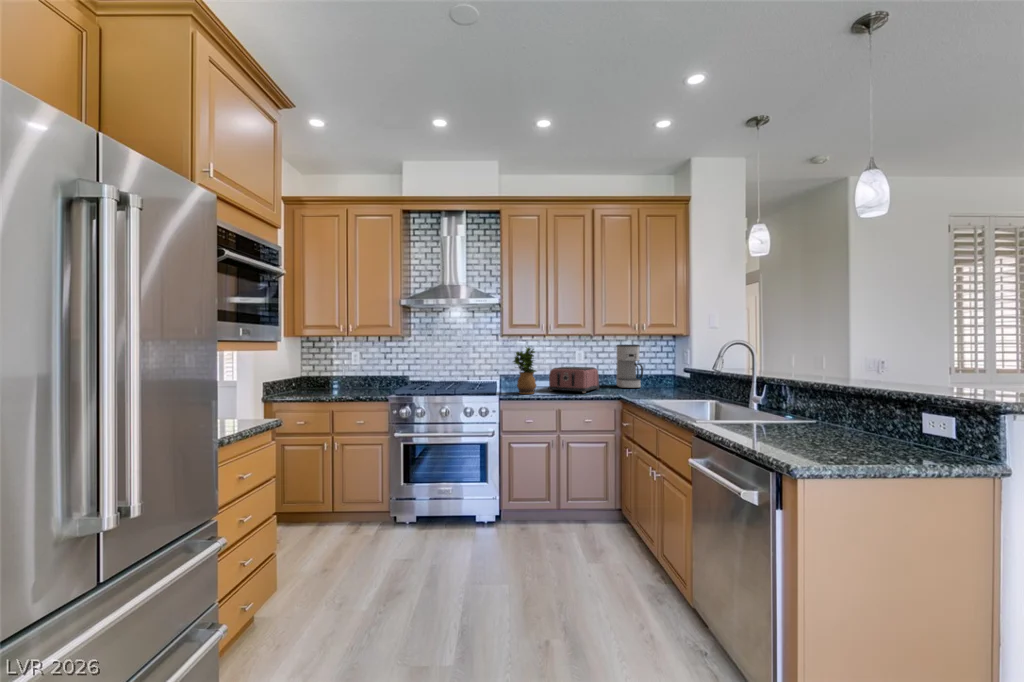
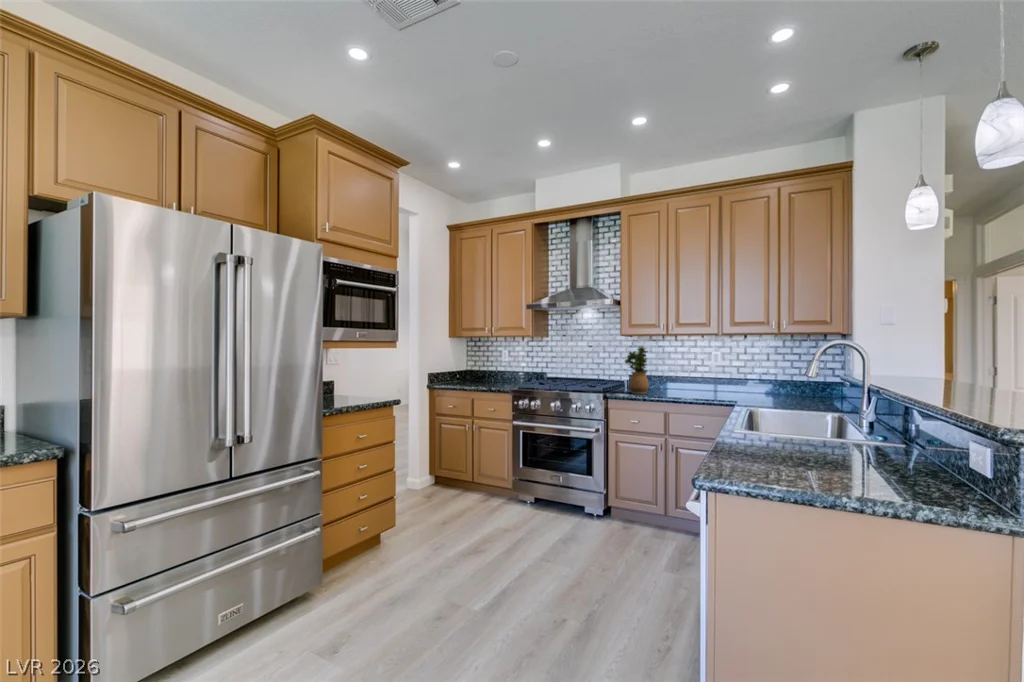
coffee maker: present [616,345,643,388] -> none [757,345,790,396]
toaster: present [548,367,599,393] -> none [665,368,729,396]

